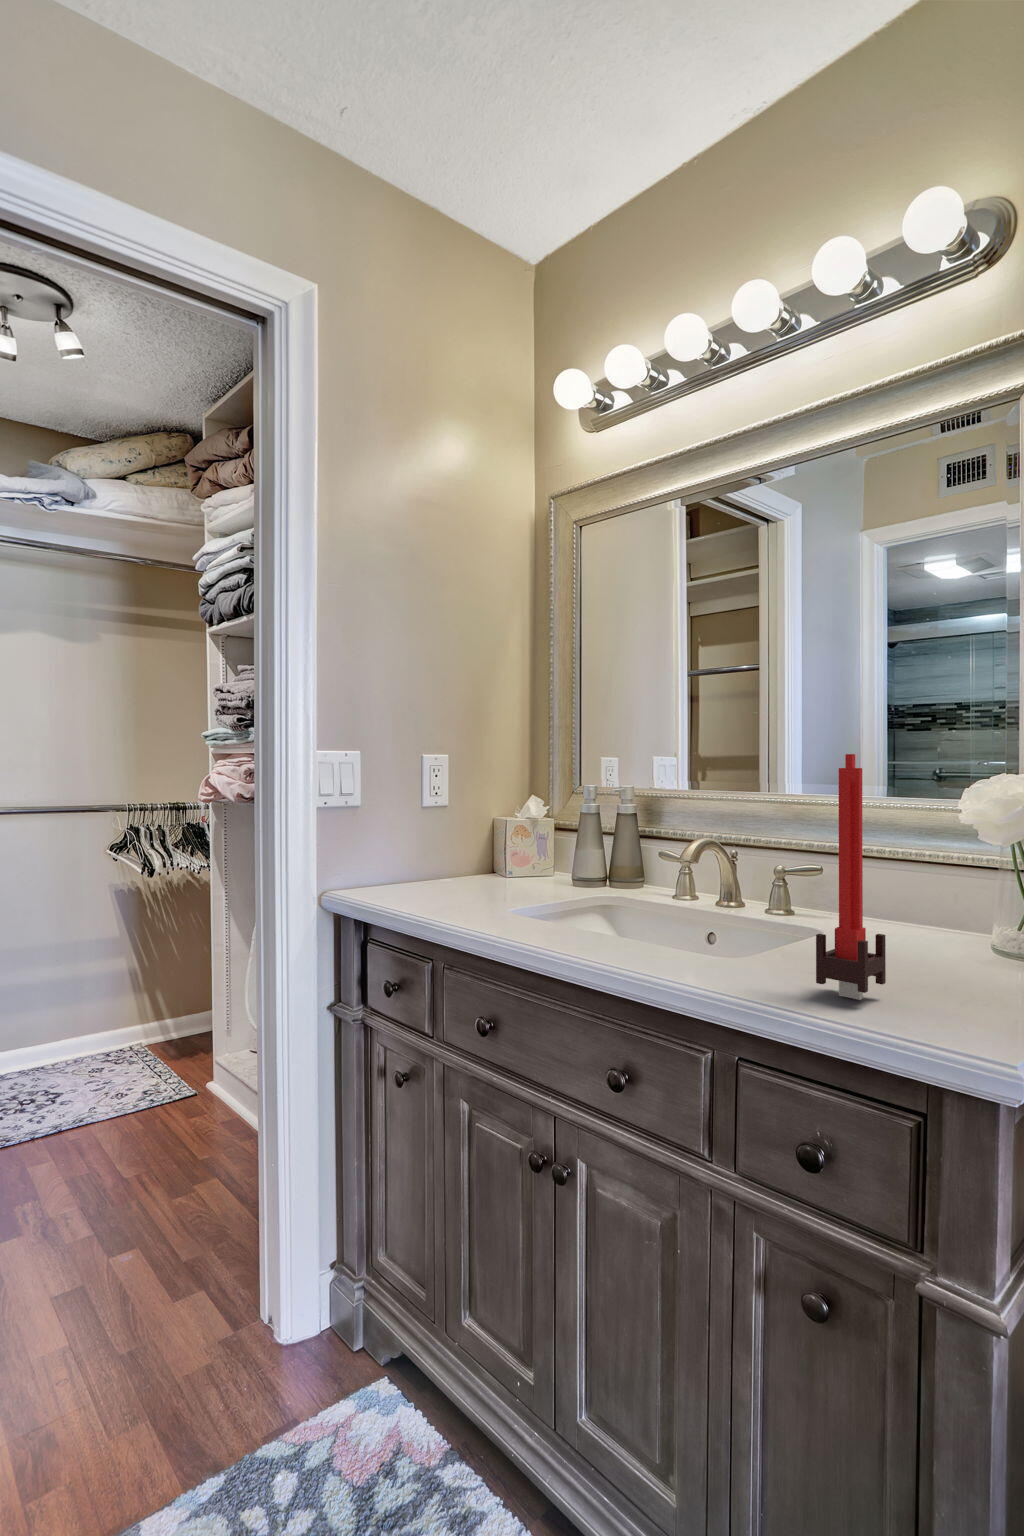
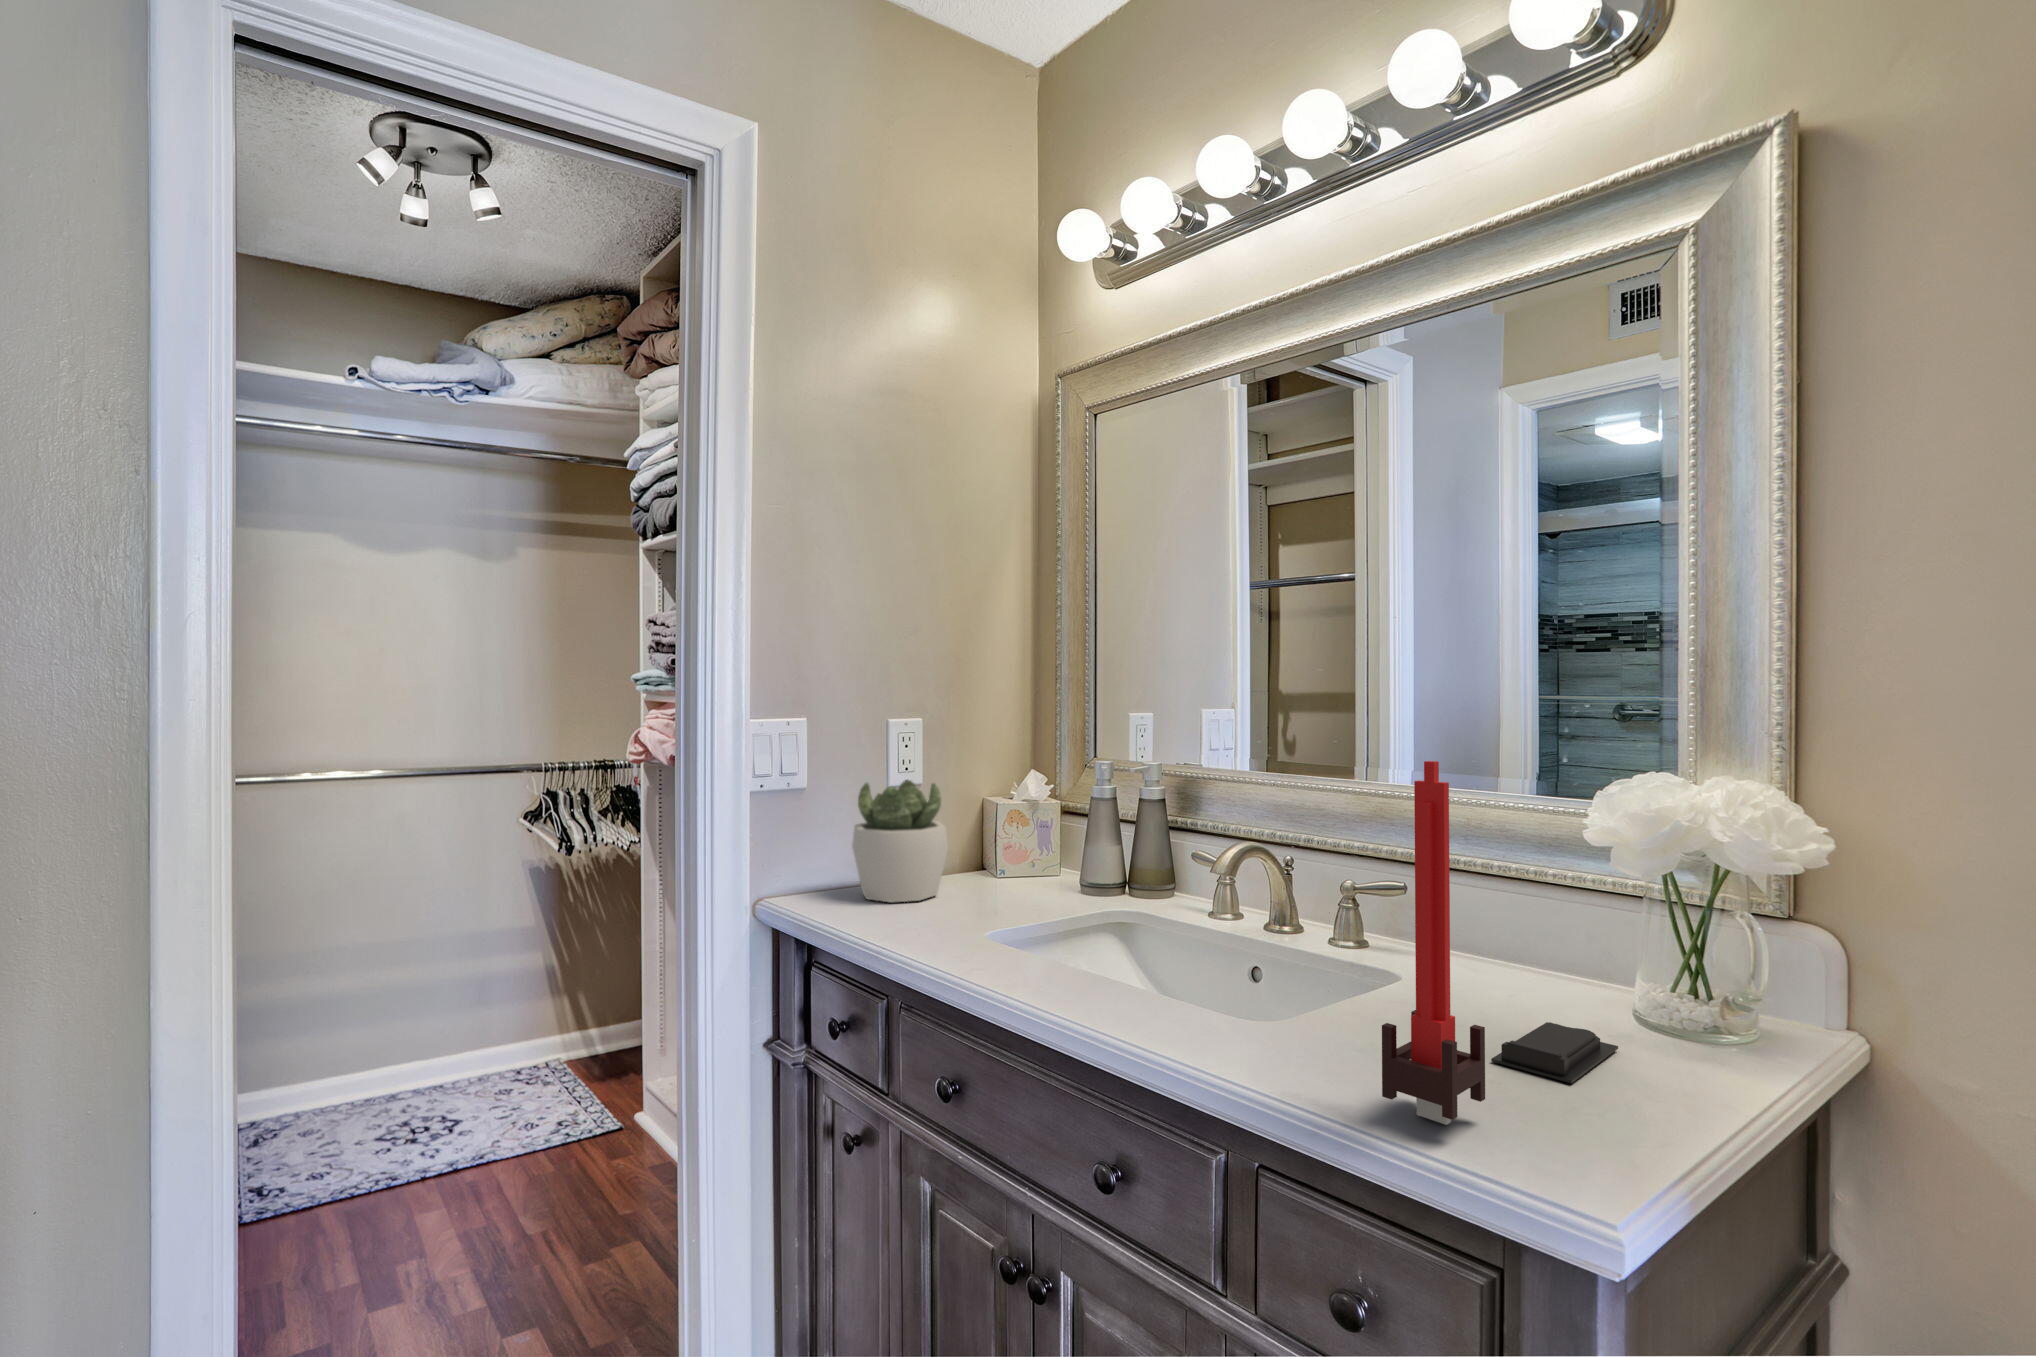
succulent plant: none [400,803,474,893] -> present [852,780,948,902]
soap bar: none [886,948,973,980] -> present [1491,1022,1618,1083]

